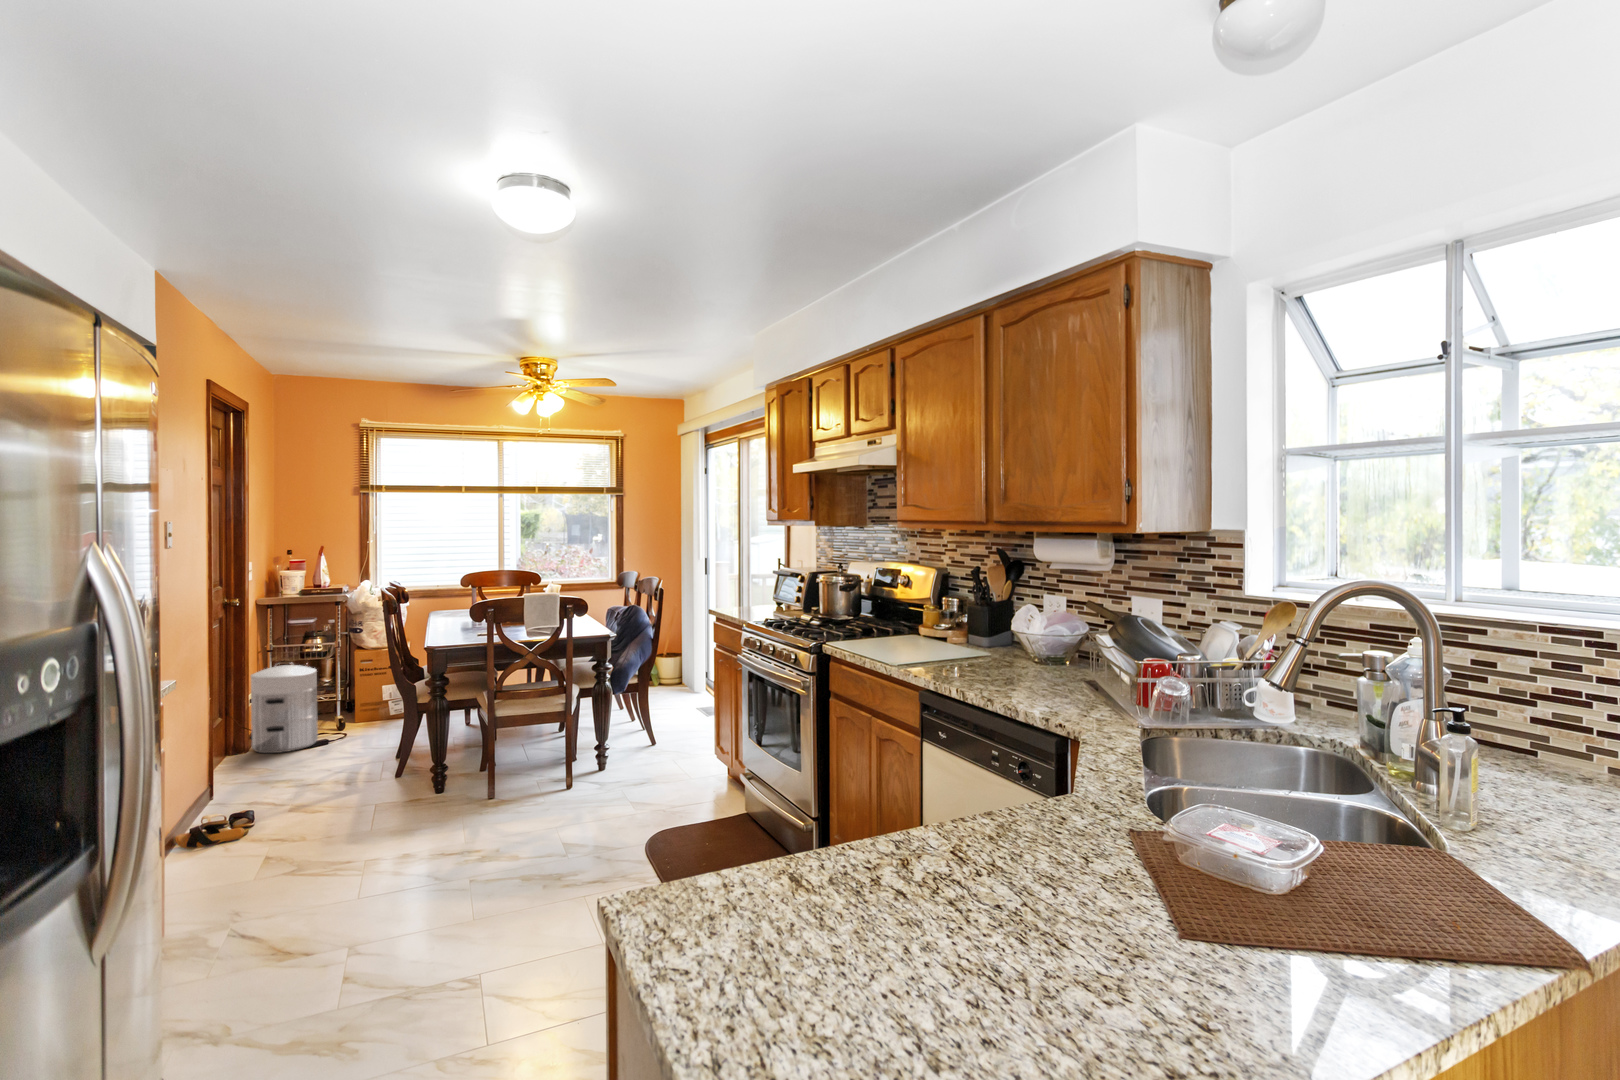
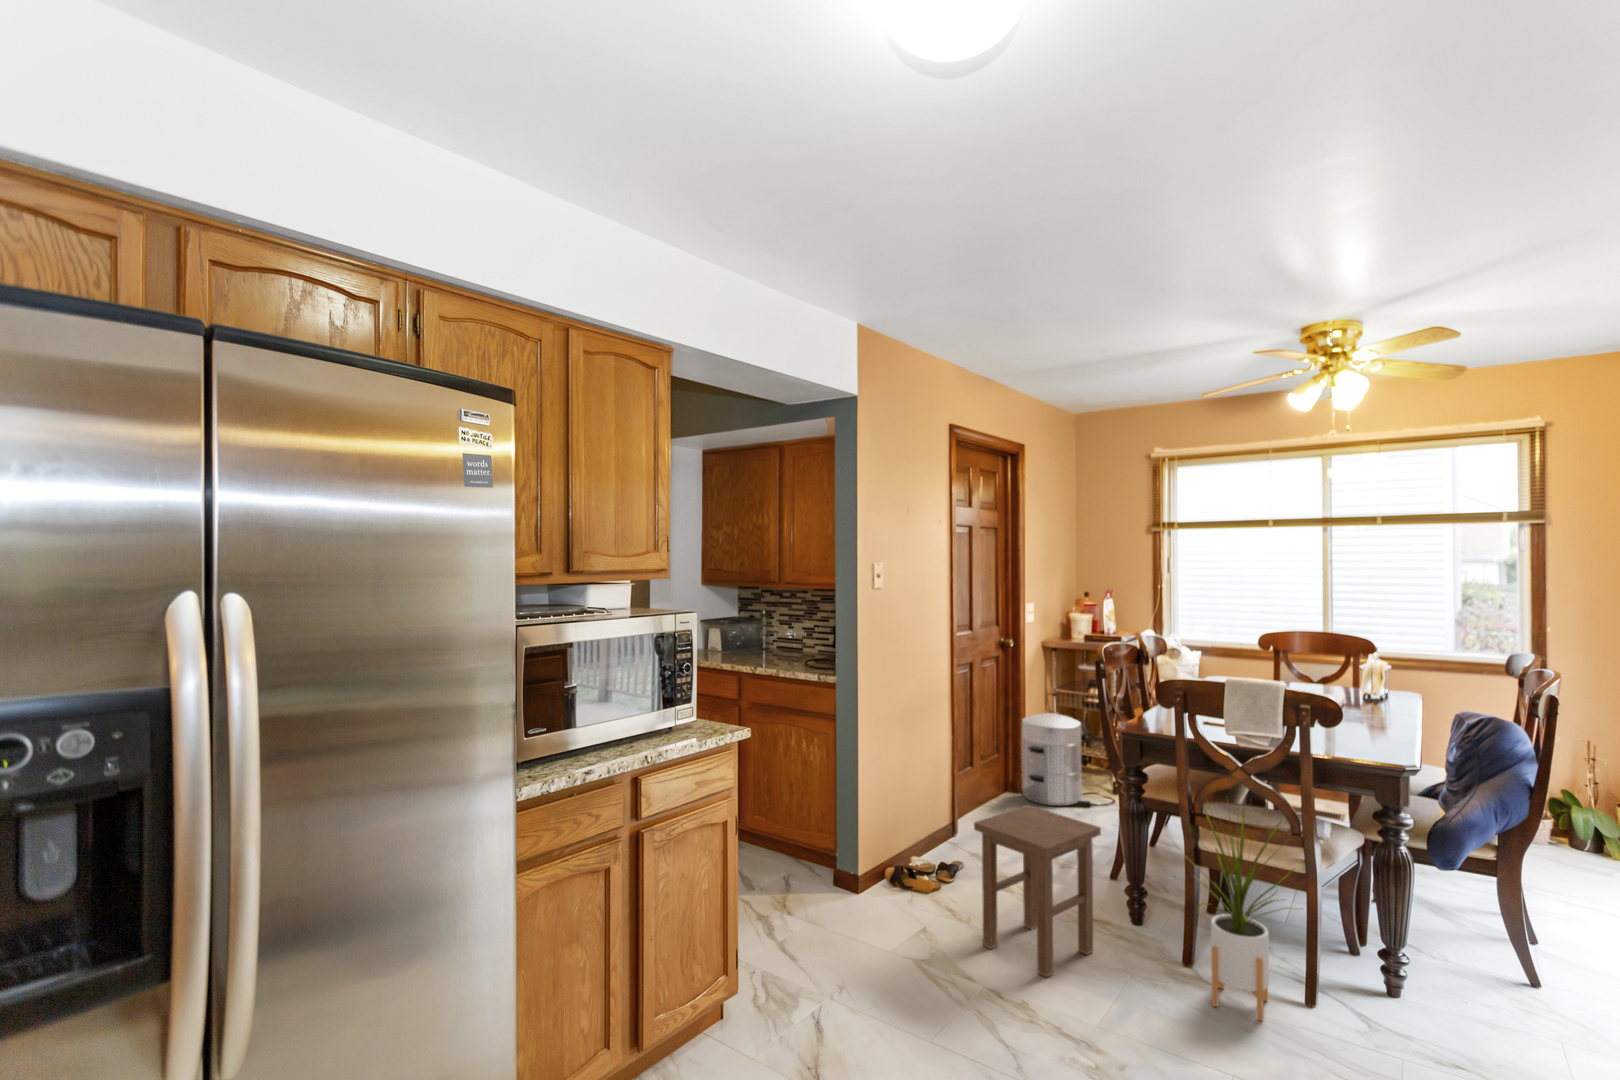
house plant: none [490,667,573,810] -> present [1194,806,1296,1020]
stool: none [324,717,429,846] -> present [974,805,1101,977]

